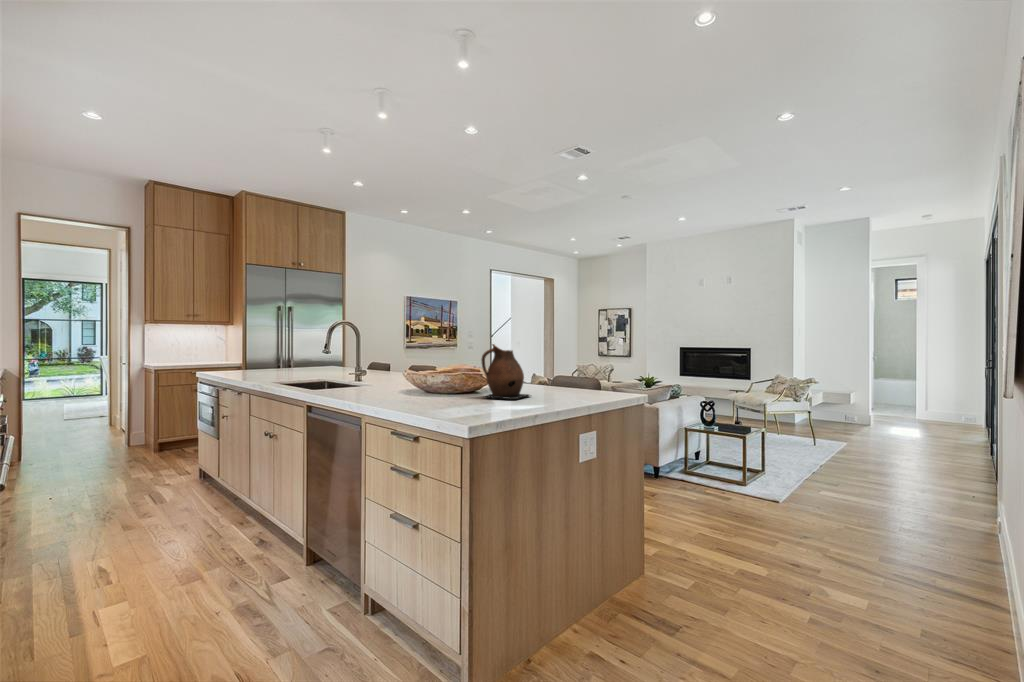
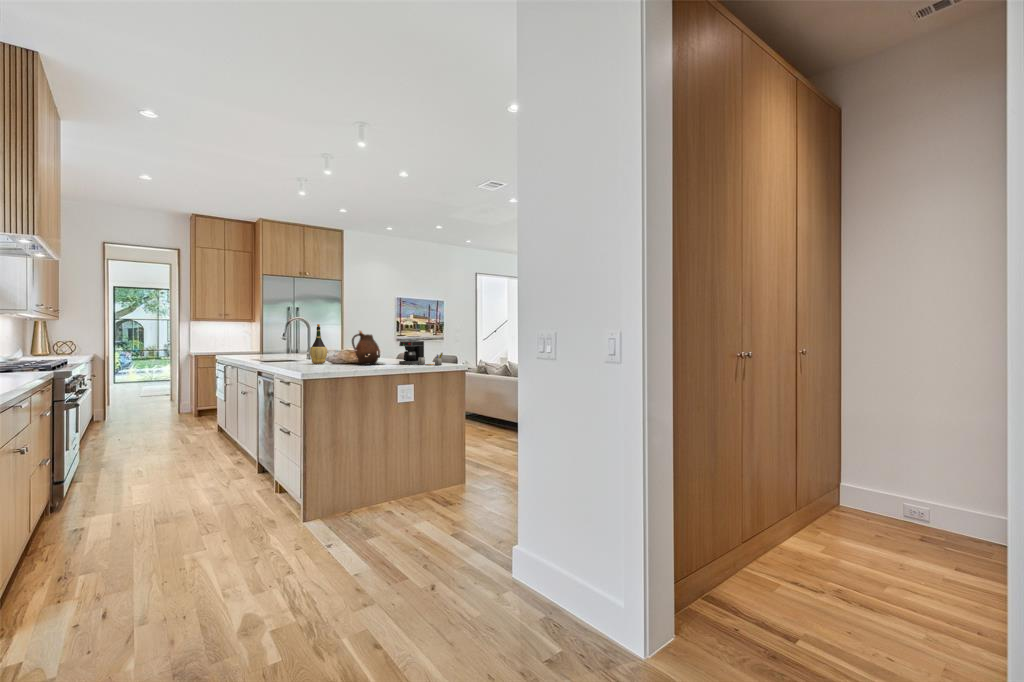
wine bottle: none [408,333,434,396] -> present [310,324,327,364]
coffee maker: none [552,359,627,399] -> present [399,341,443,365]

